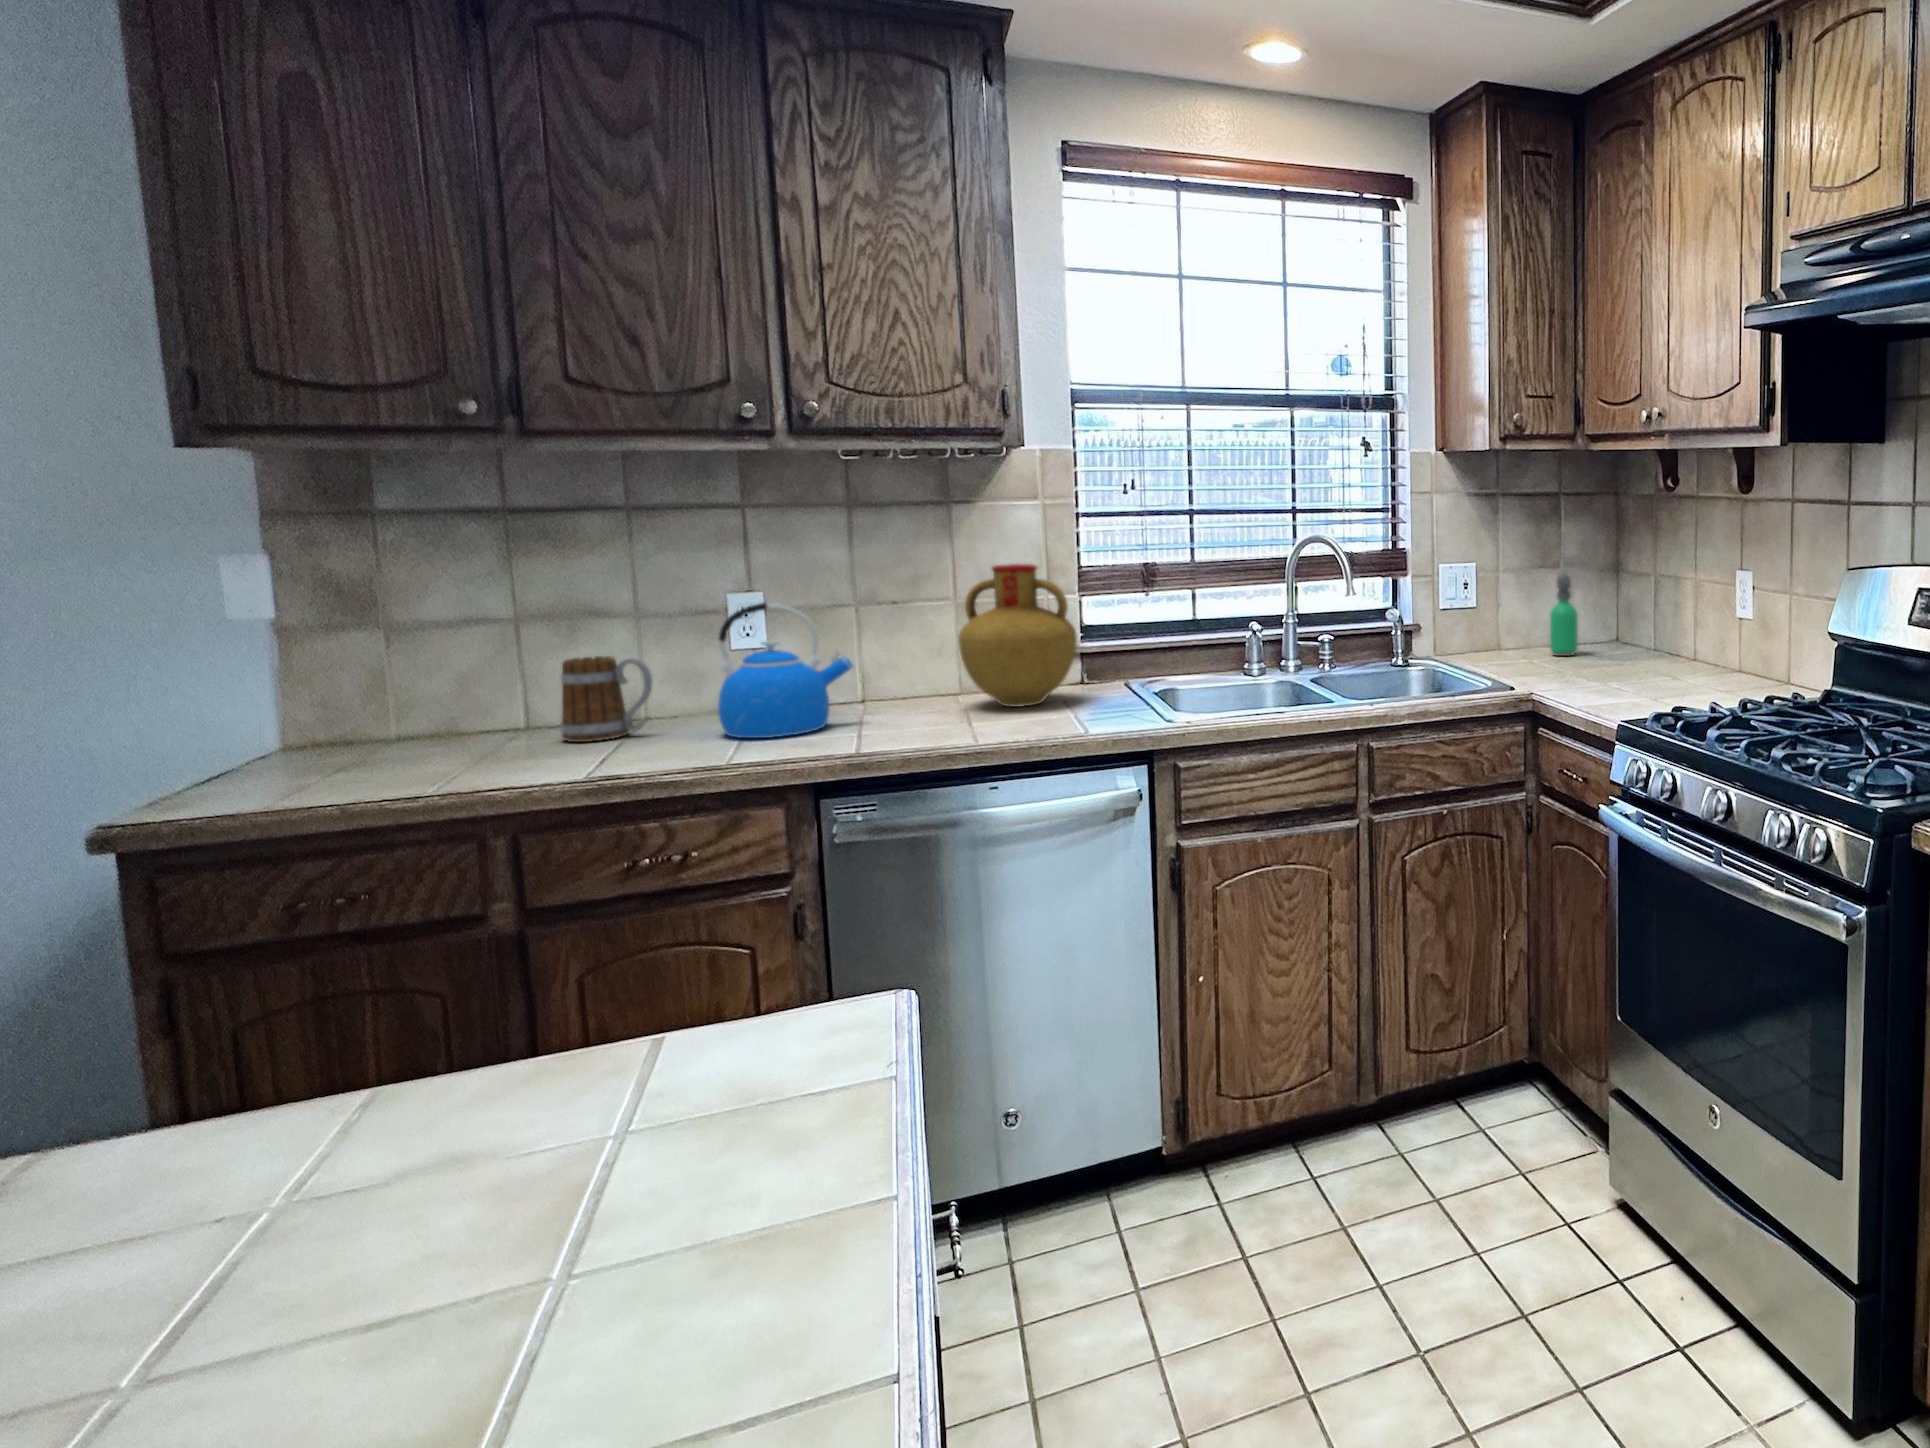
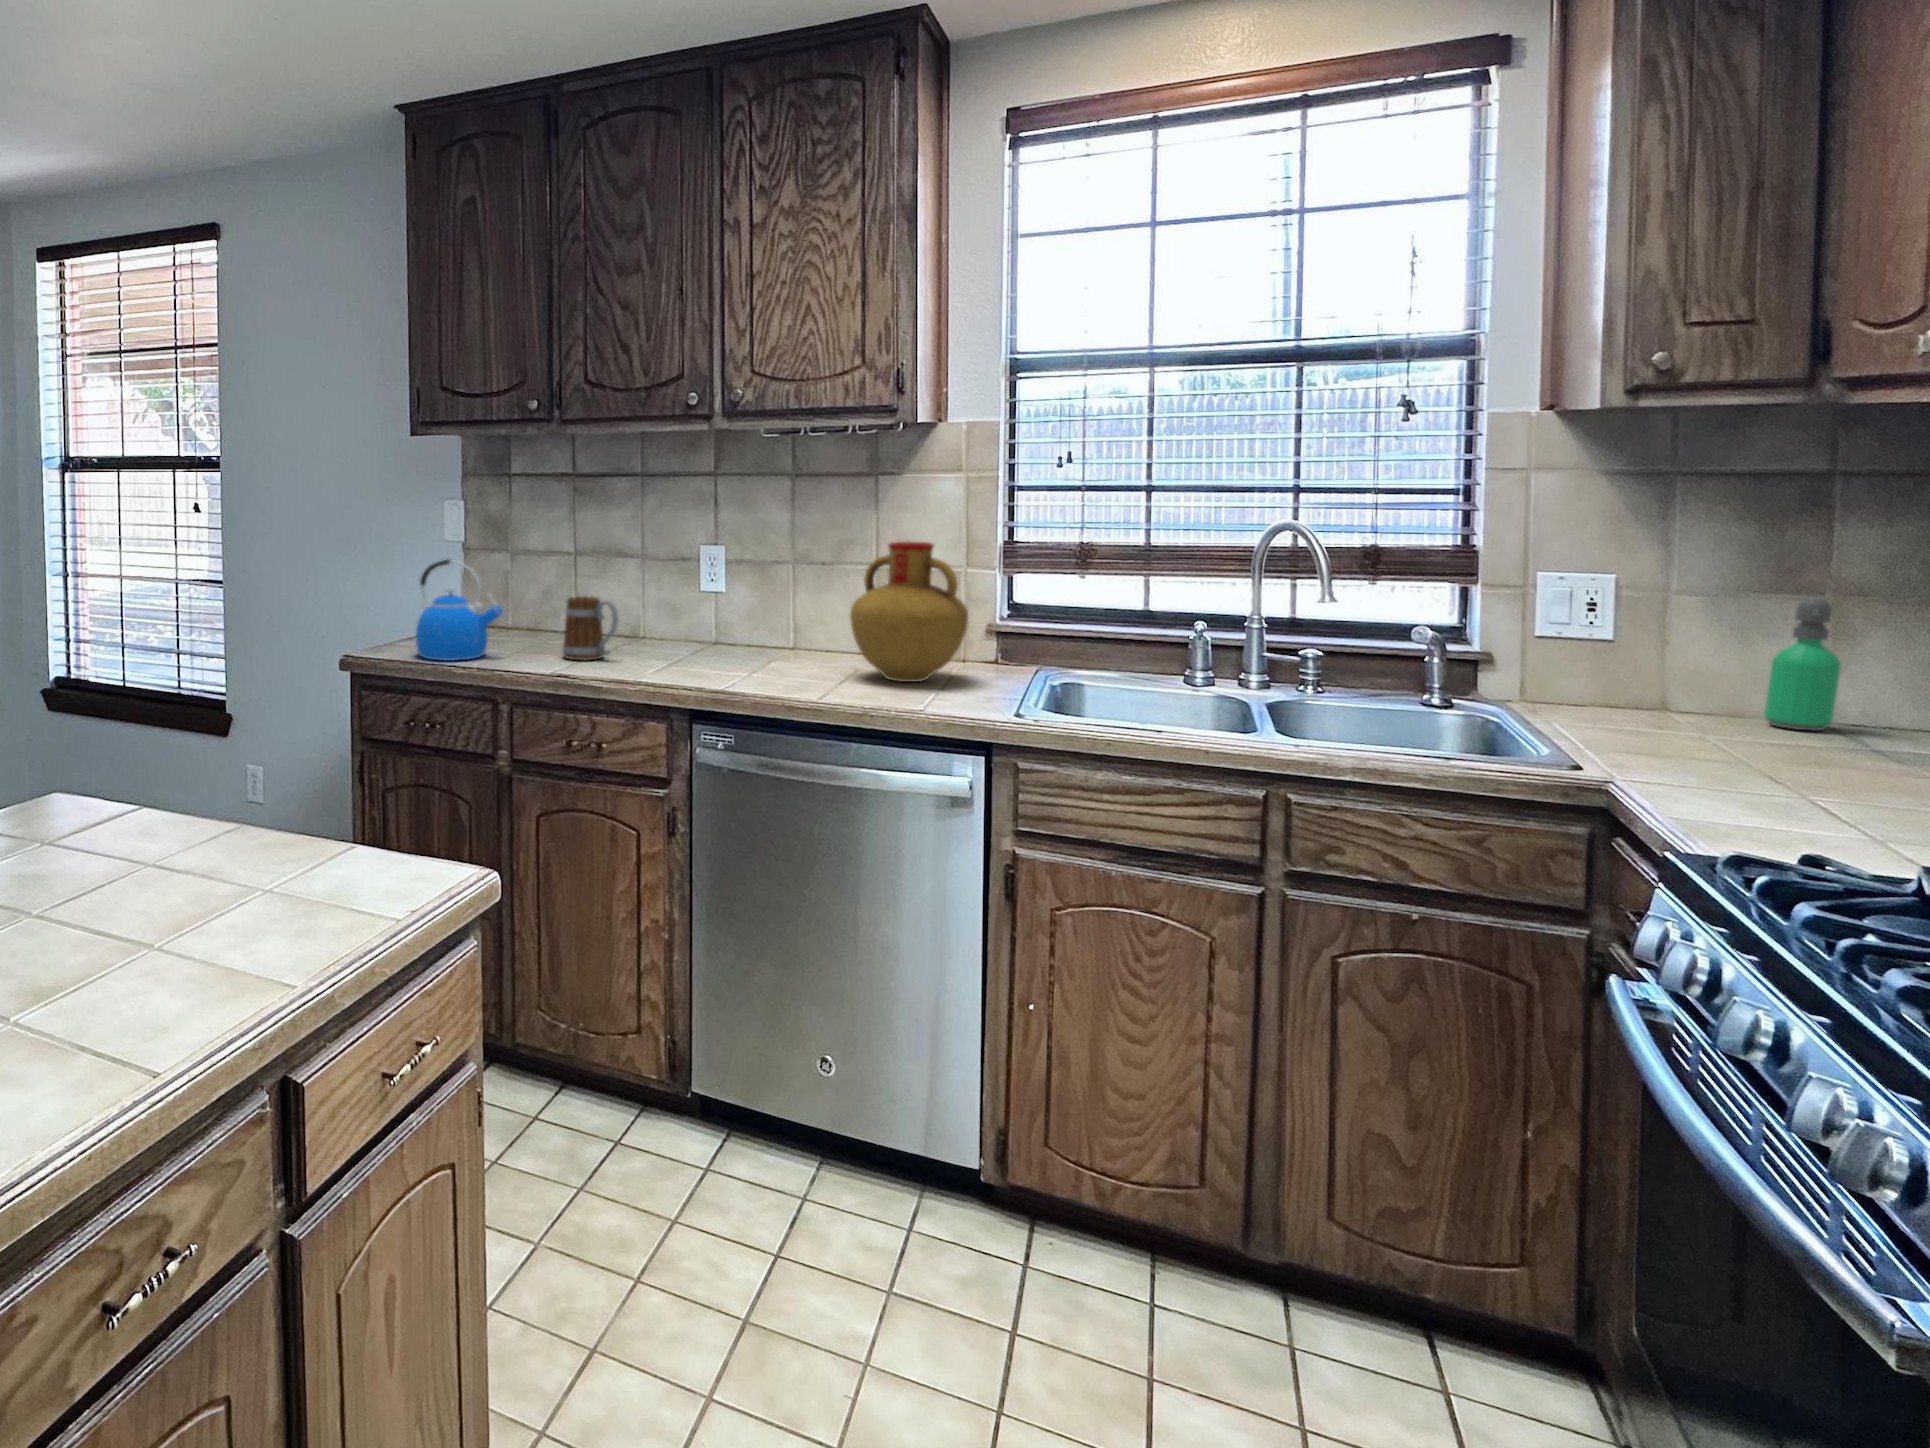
kettle: present [718,603,853,738] -> present [416,559,503,661]

